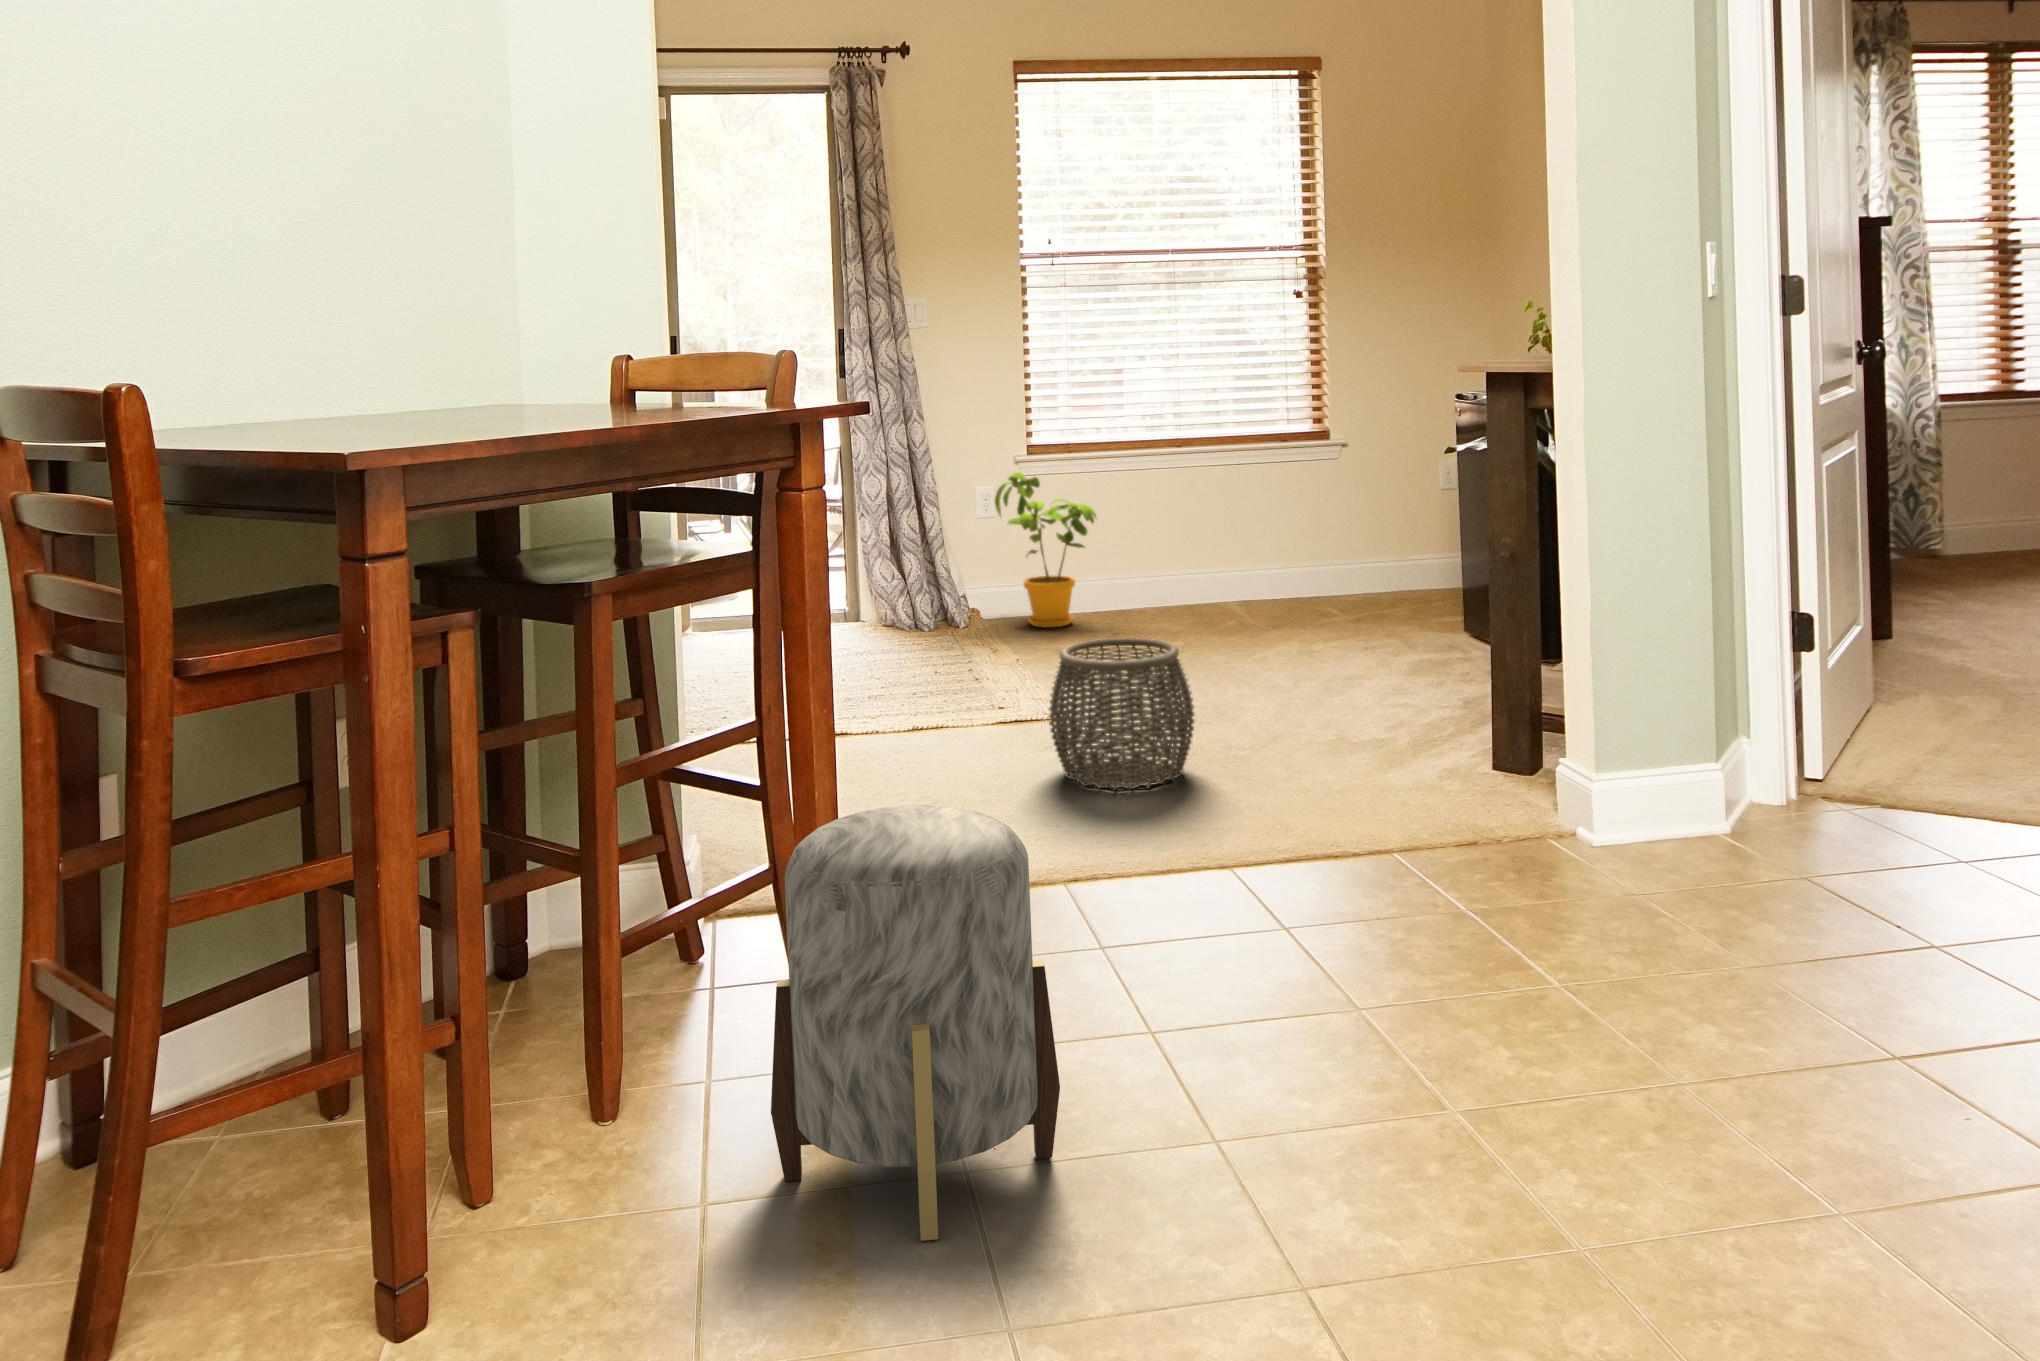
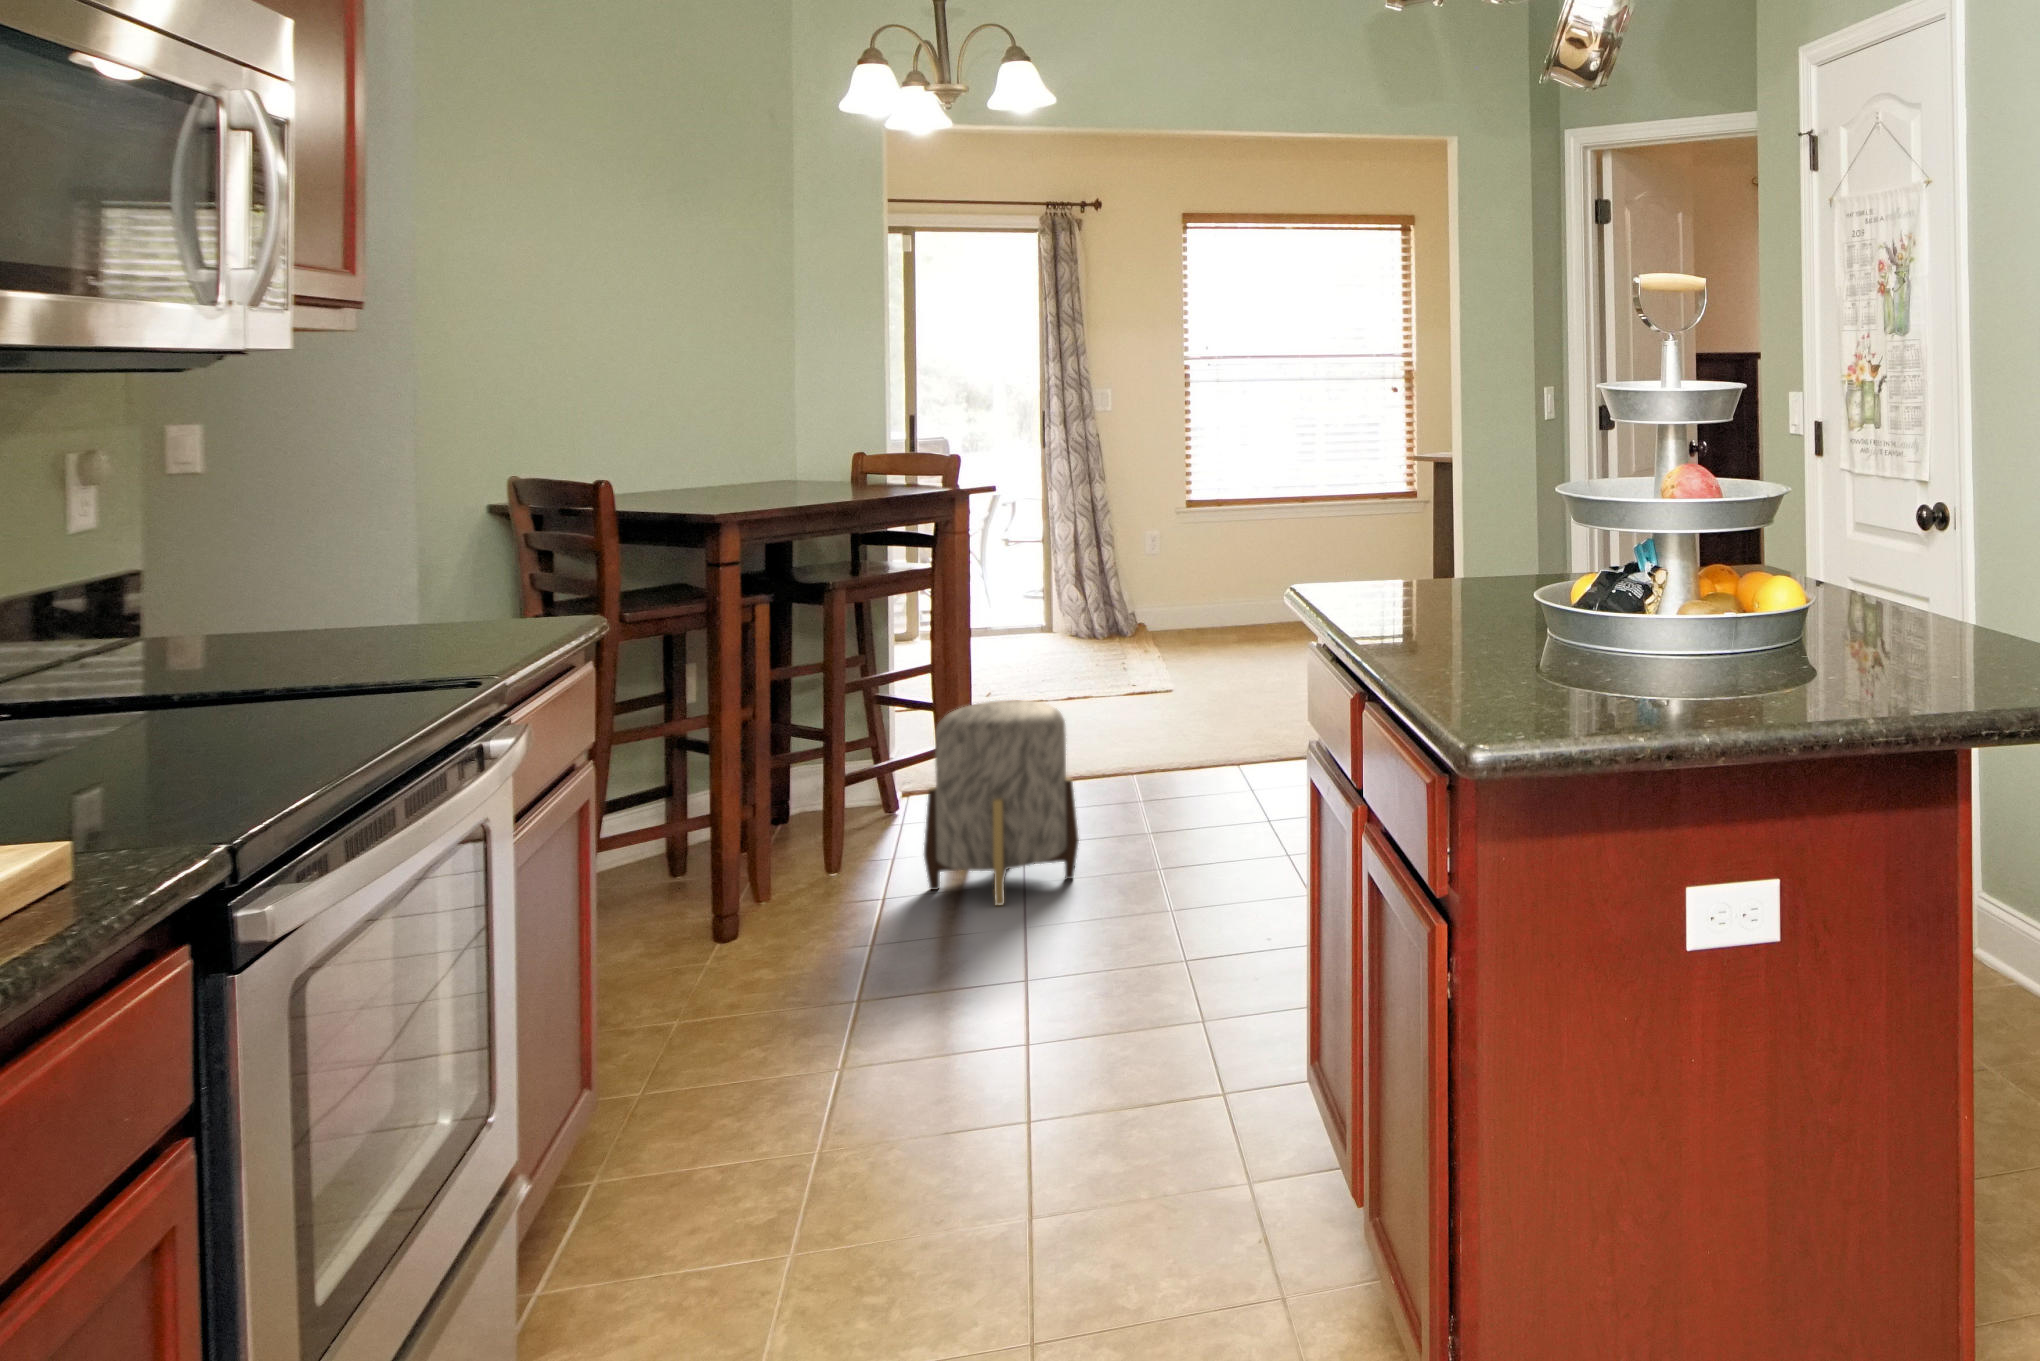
house plant: present [995,472,1096,628] -> none [1156,522,1232,638]
woven basket: present [1049,638,1195,789] -> none [1149,635,1248,732]

